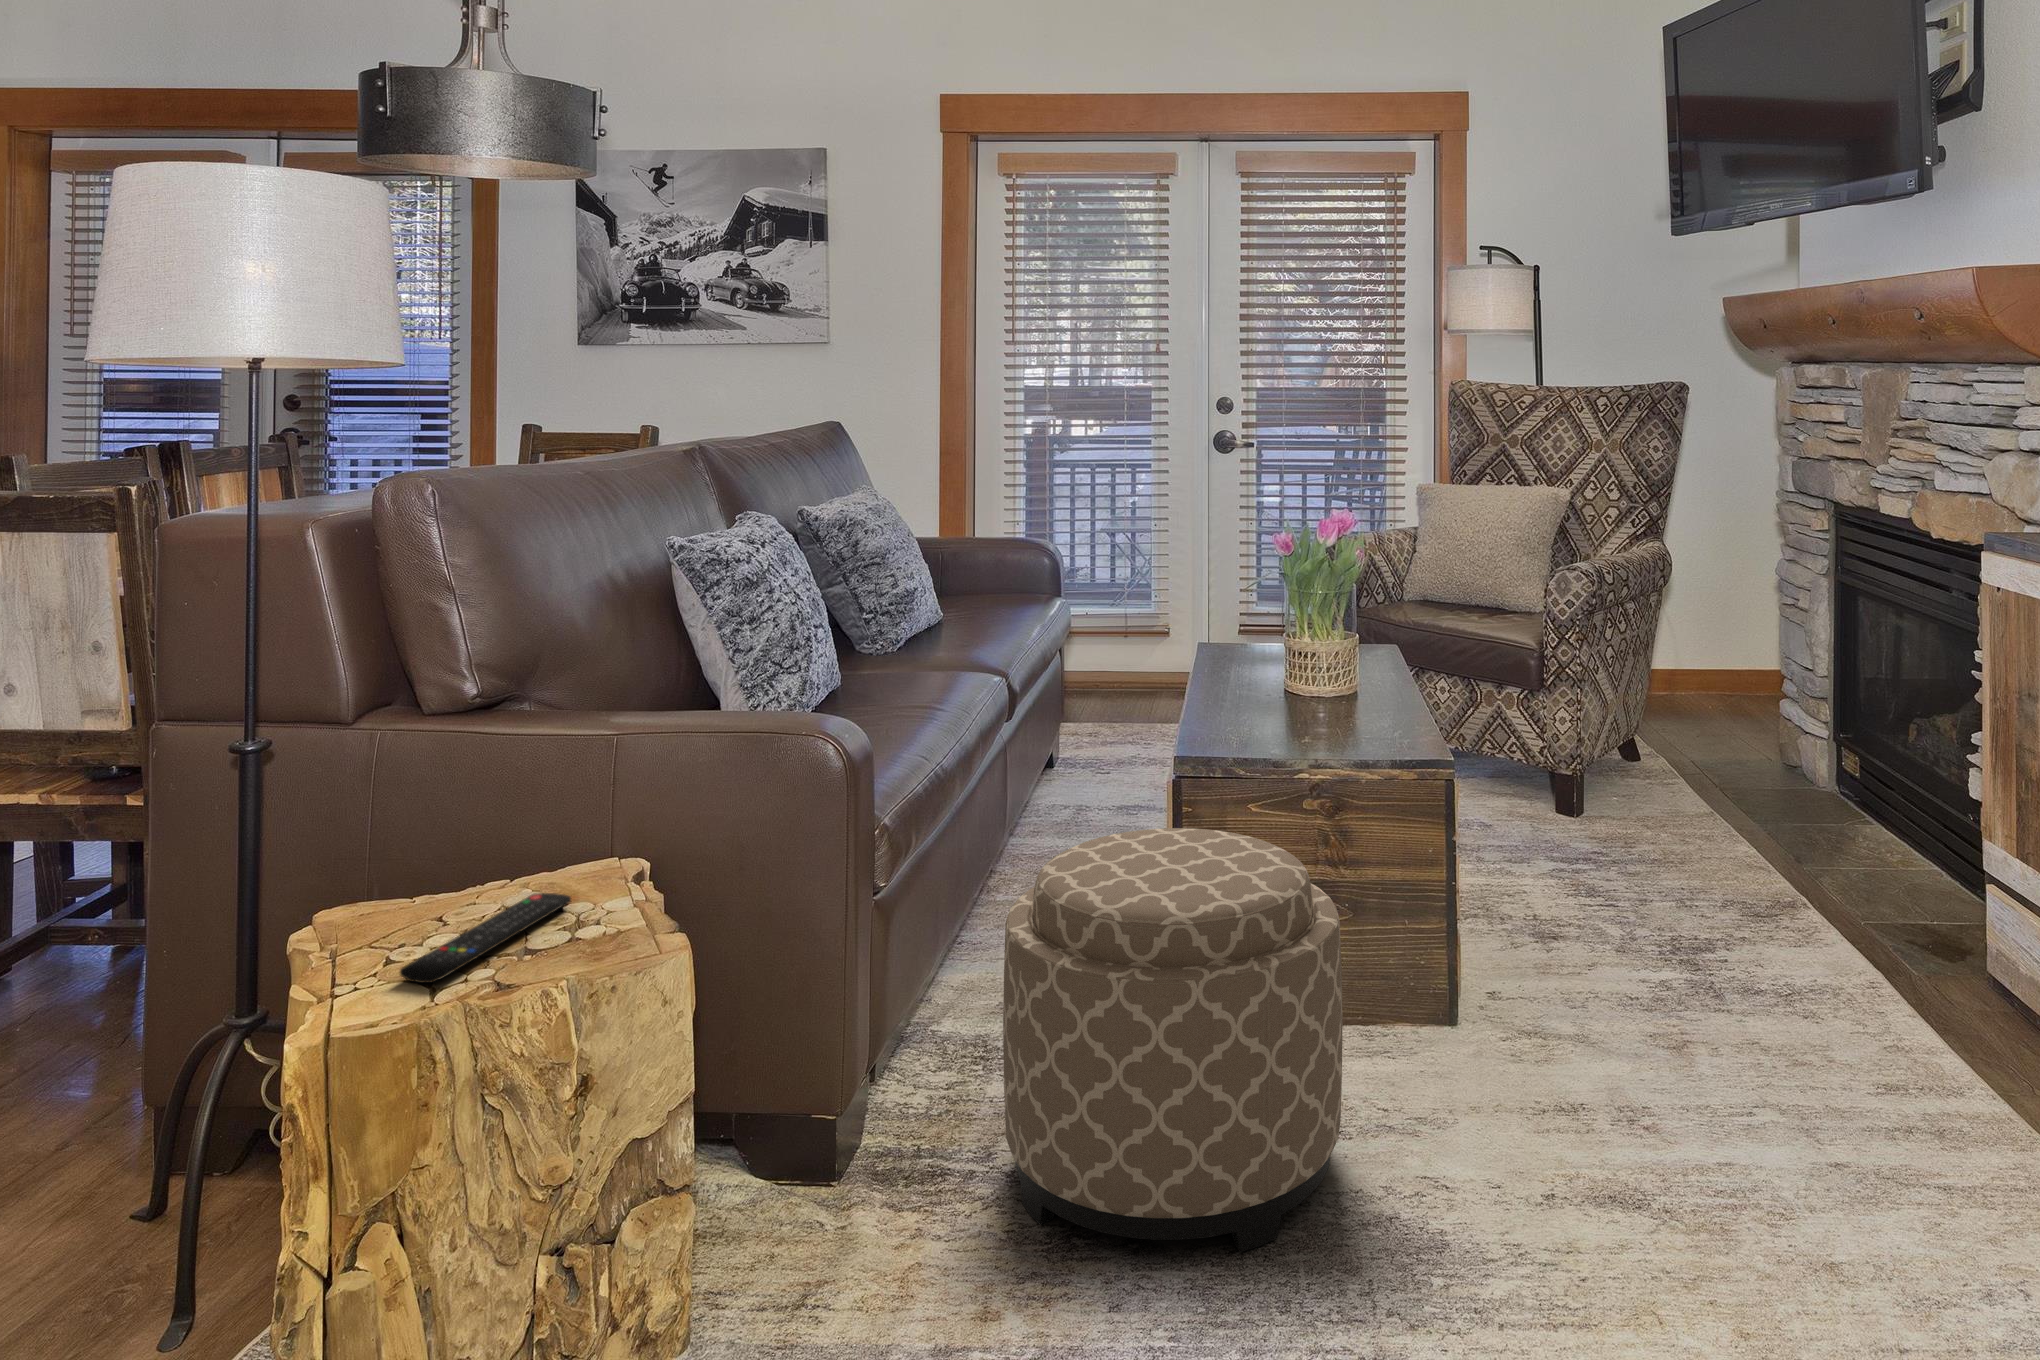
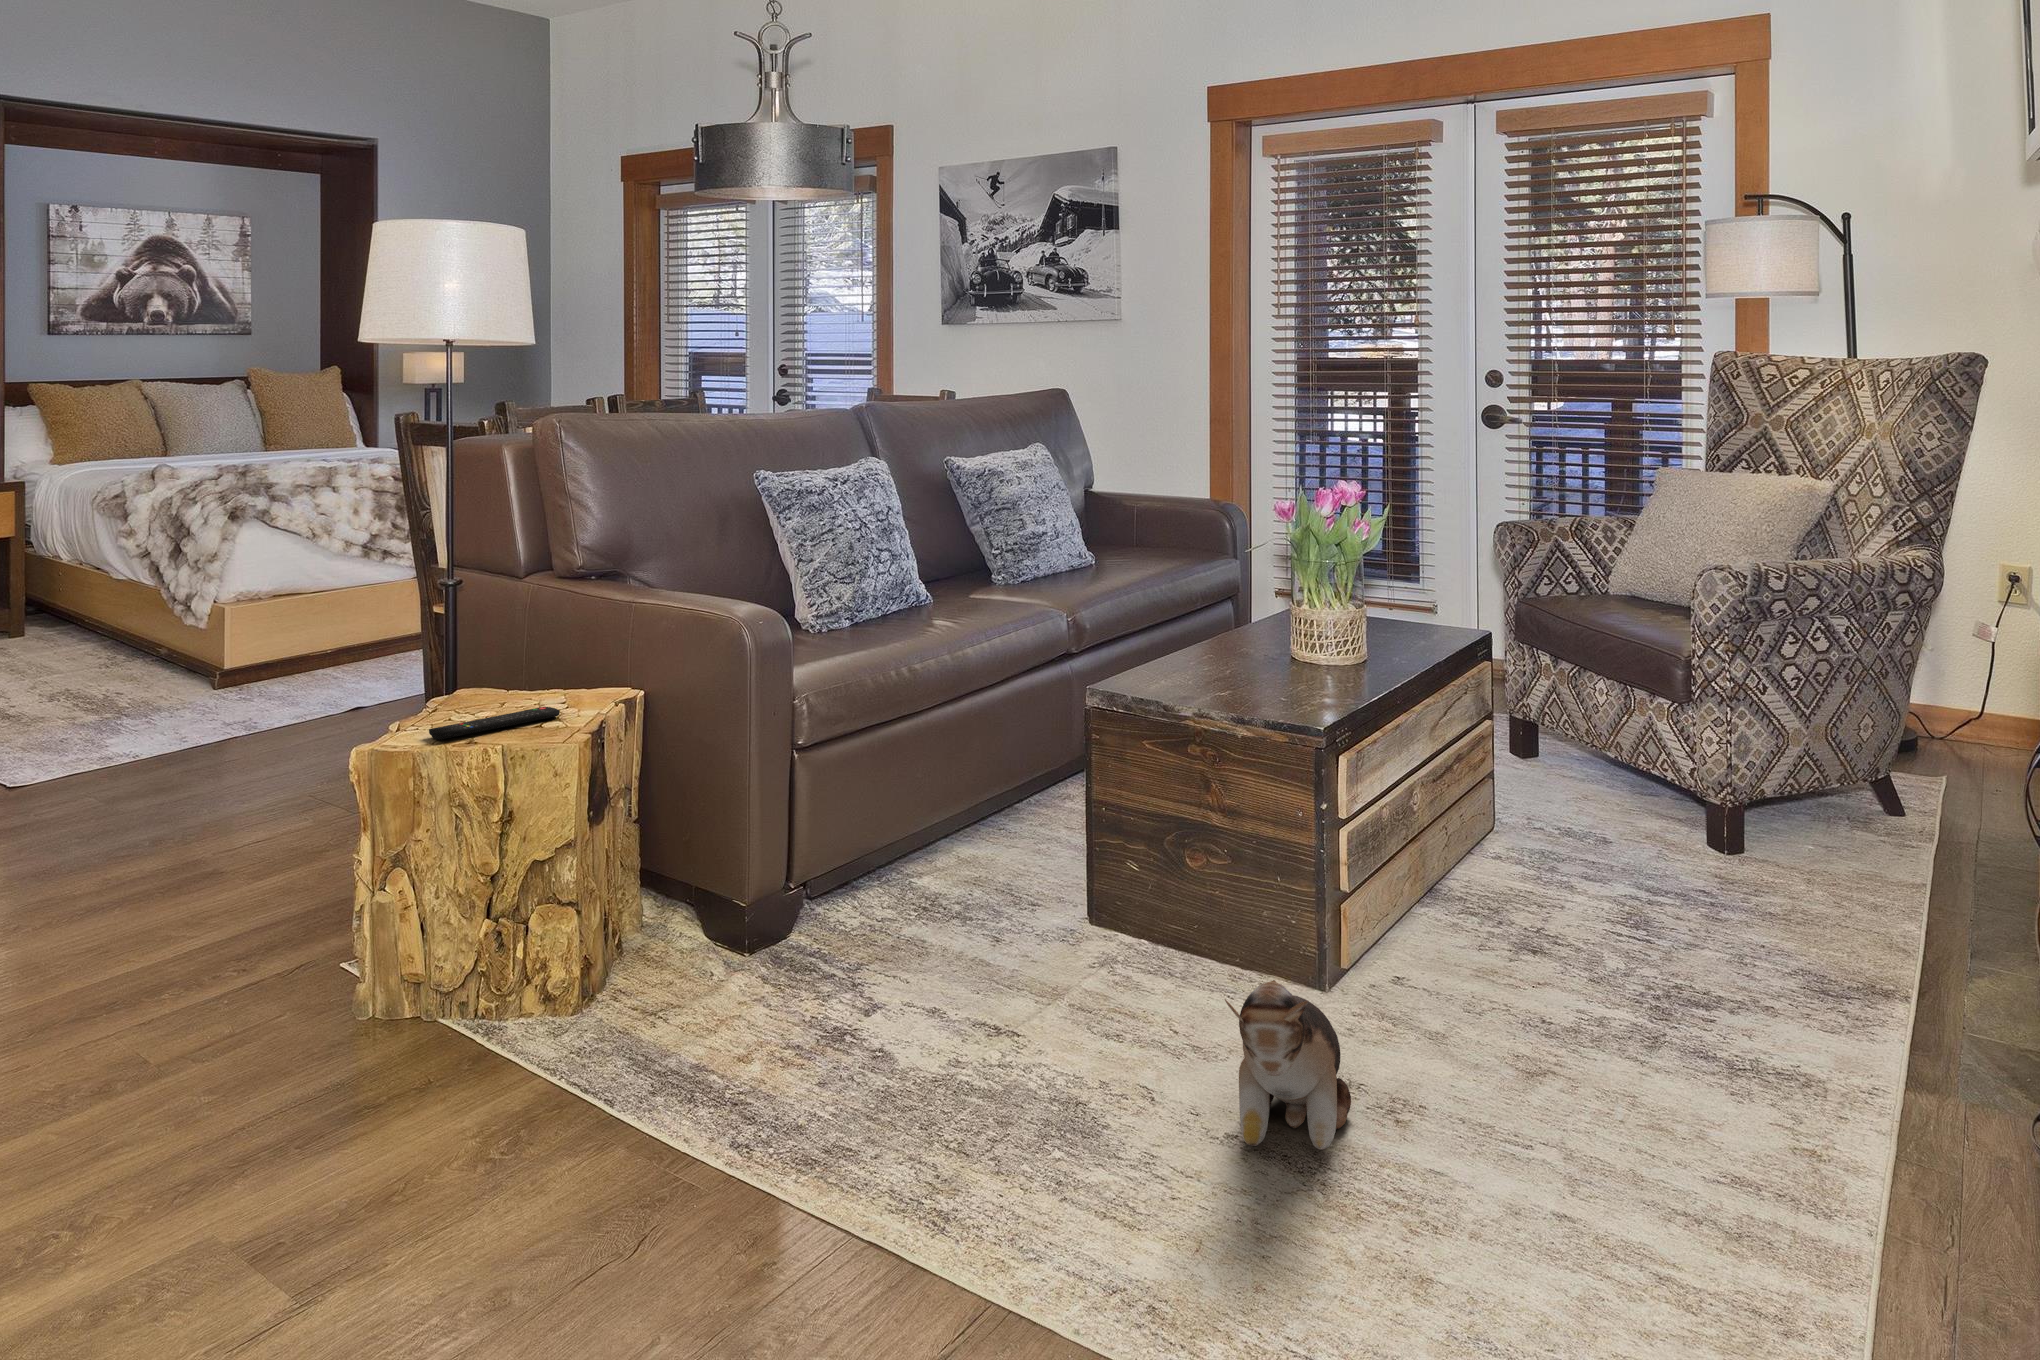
ottoman: present [1003,828,1343,1252] -> none [826,736,1102,1061]
plush toy: none [1560,1053,1750,1244] -> present [1225,980,1351,1149]

